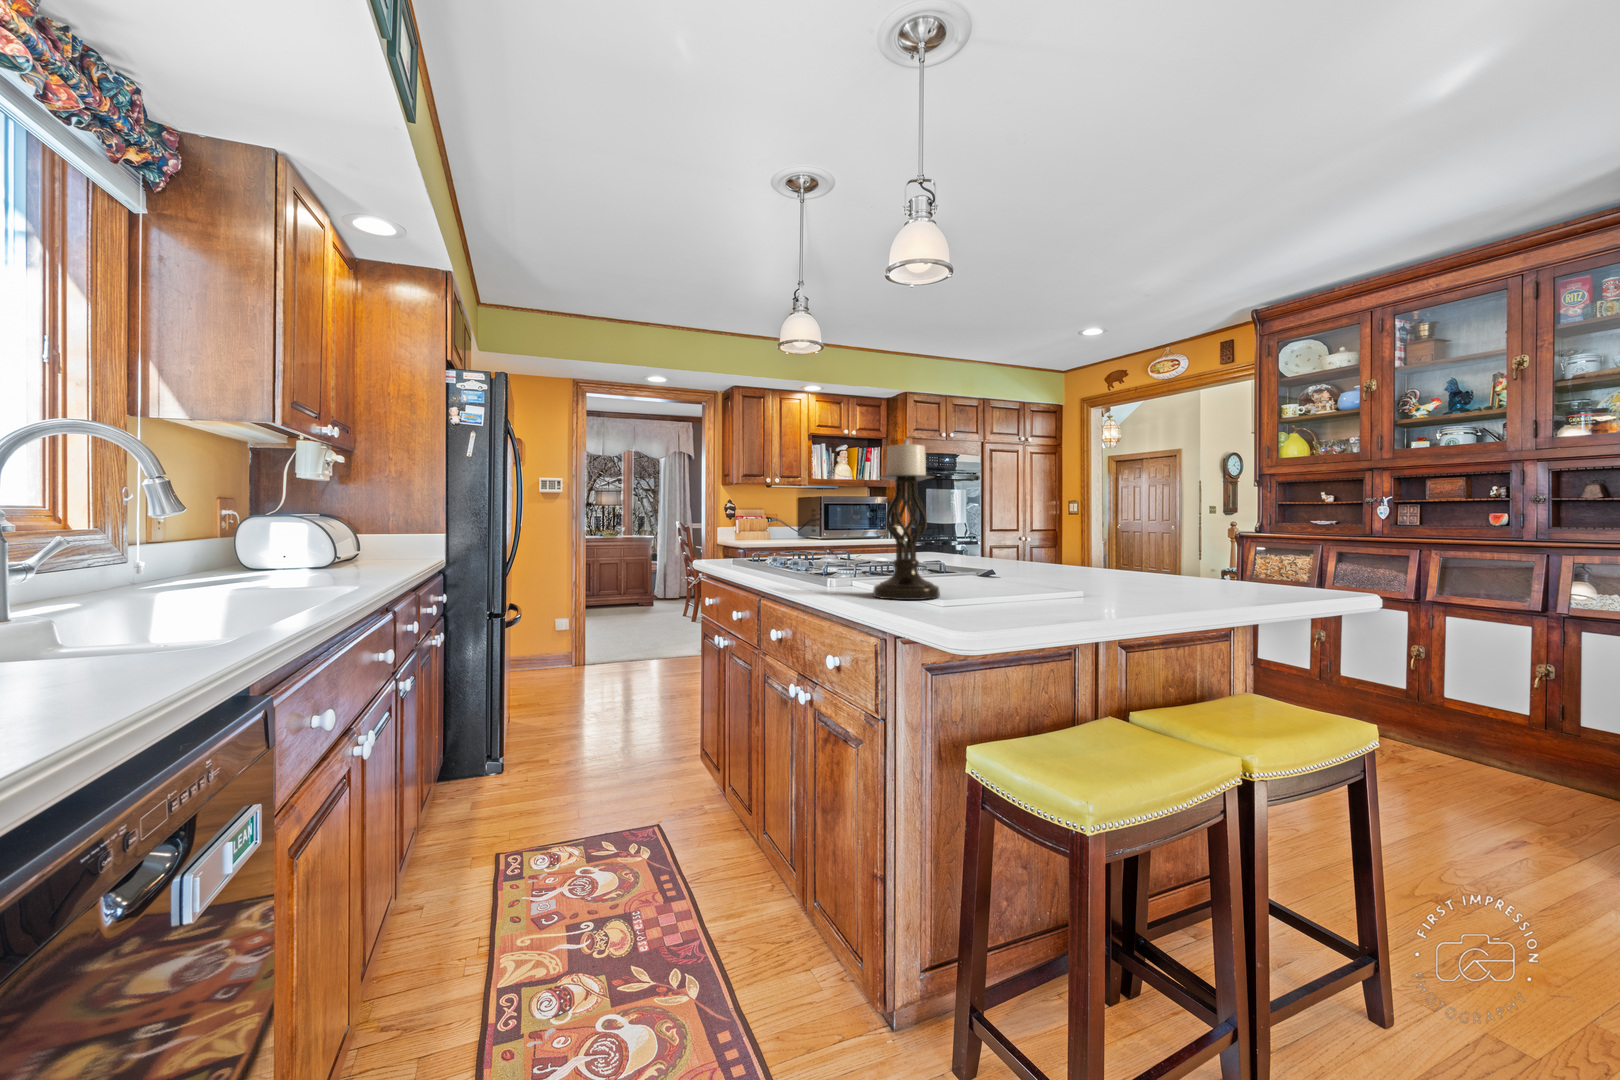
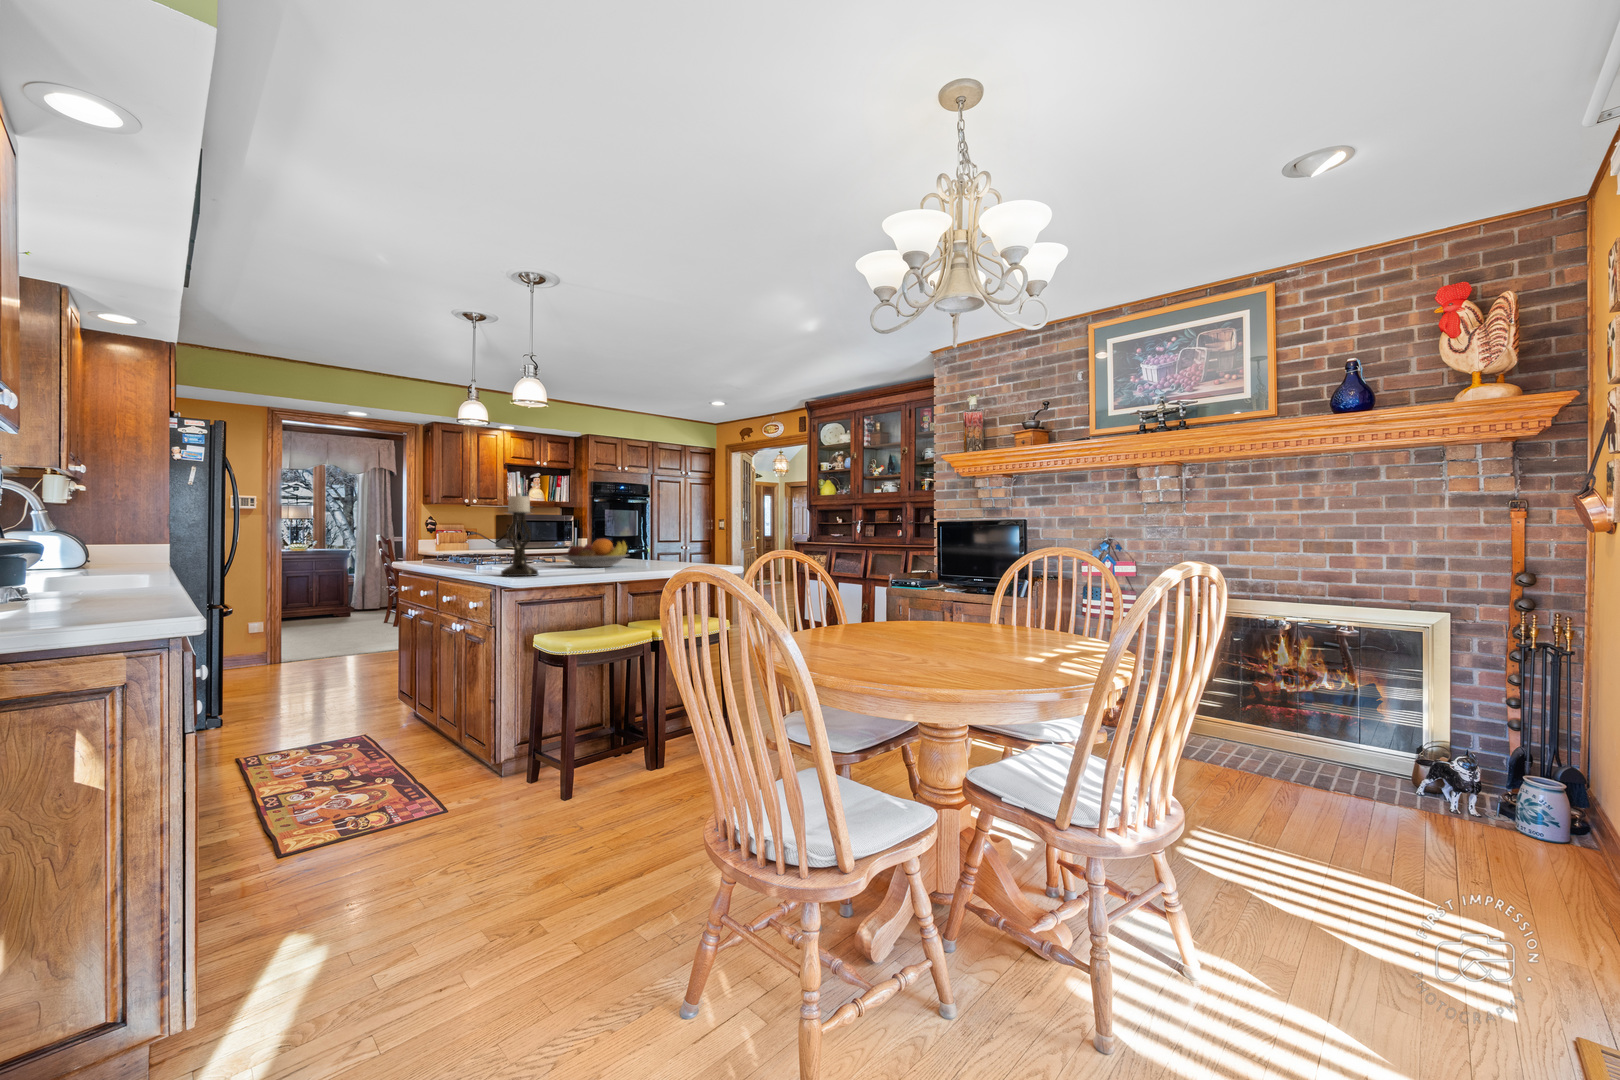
fruit bowl: none [936,526,1050,576] -> present [562,539,628,567]

